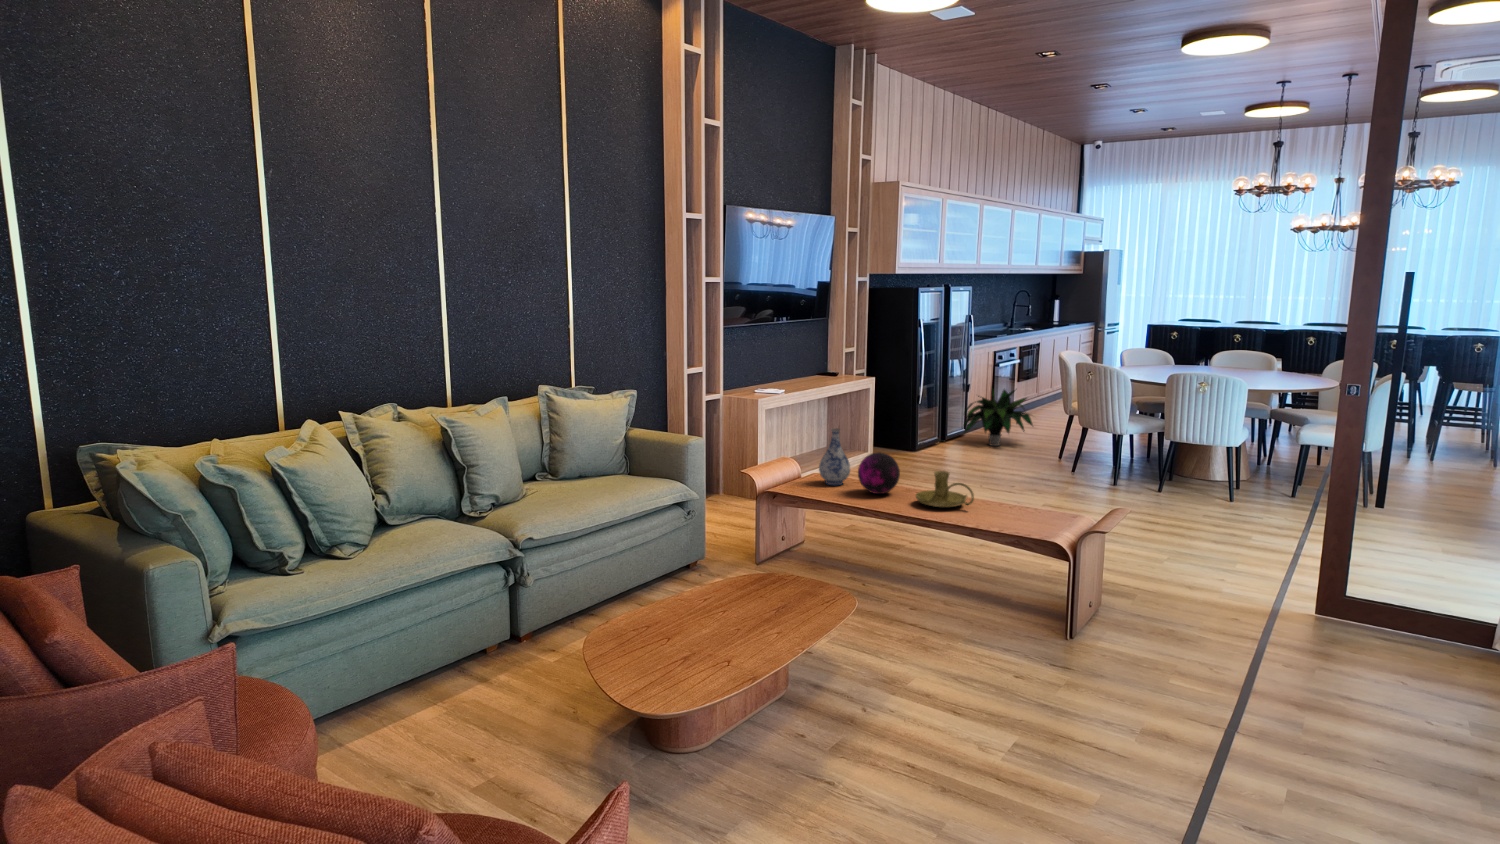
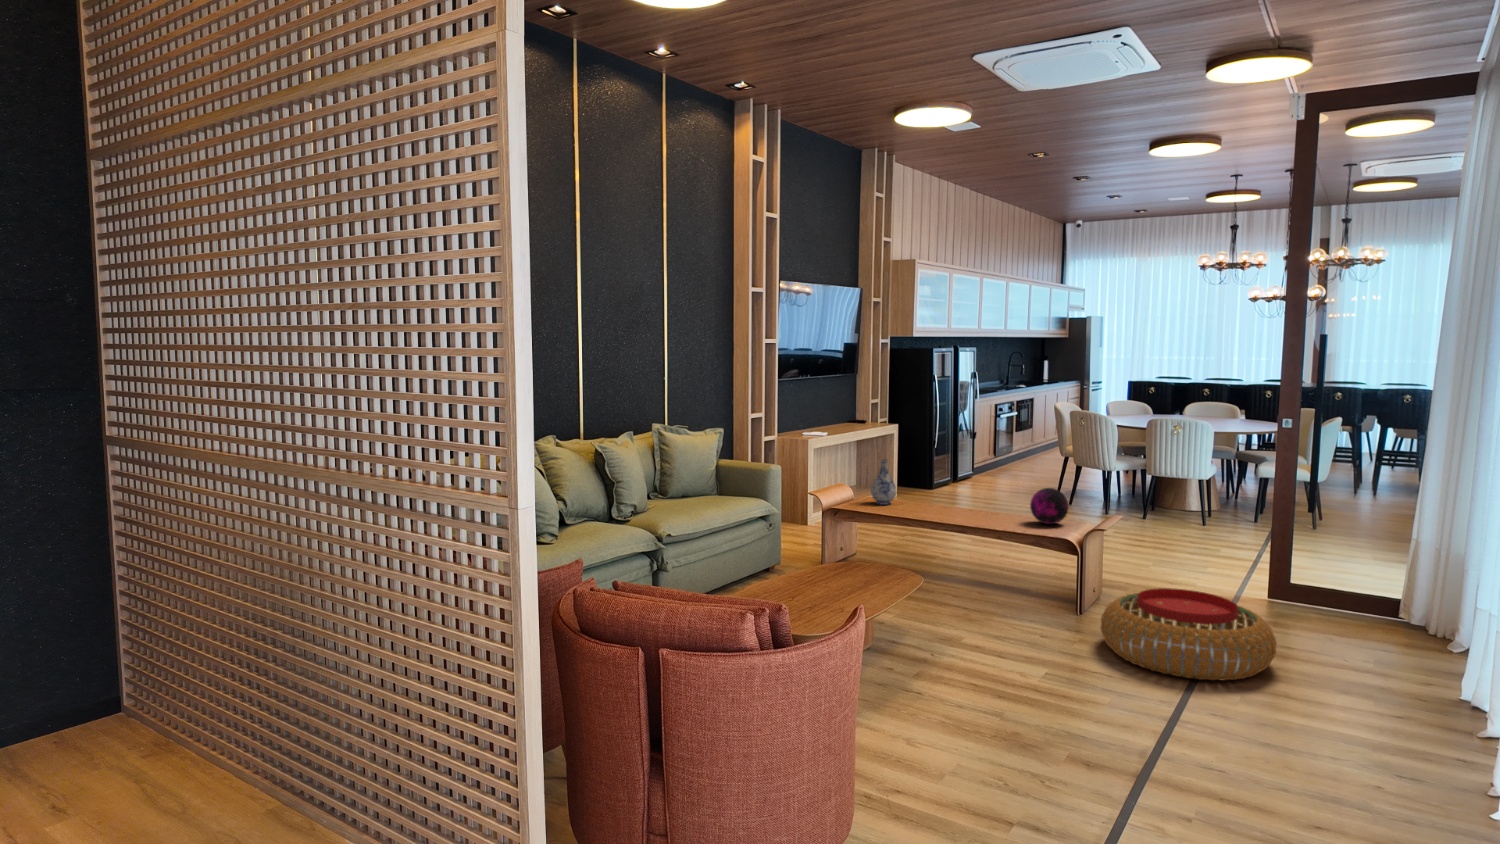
potted plant: present [964,389,1033,446] -> none [970,432,1036,485]
decorative orb: present [858,452,900,494] -> present [1030,488,1069,524]
candle holder: present [916,471,974,507] -> none [953,490,1000,518]
pouf: none [1093,618,1336,761] -> present [1101,588,1277,680]

